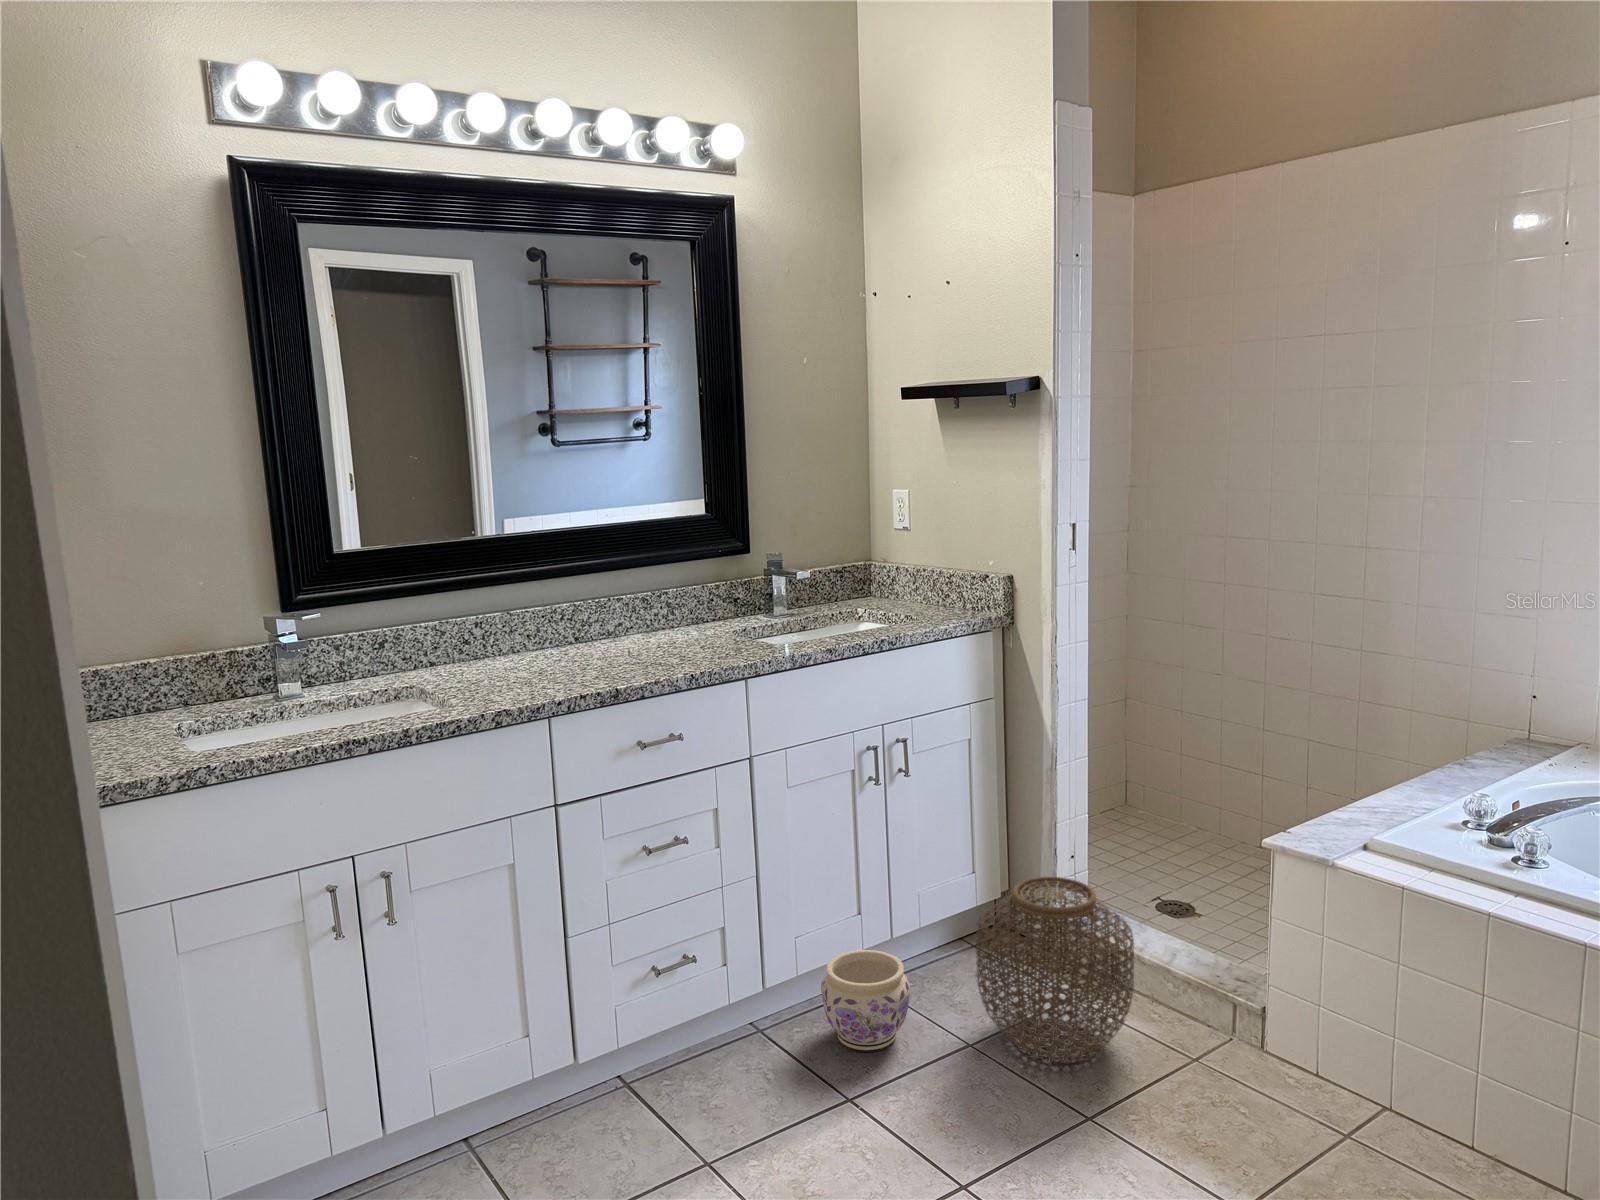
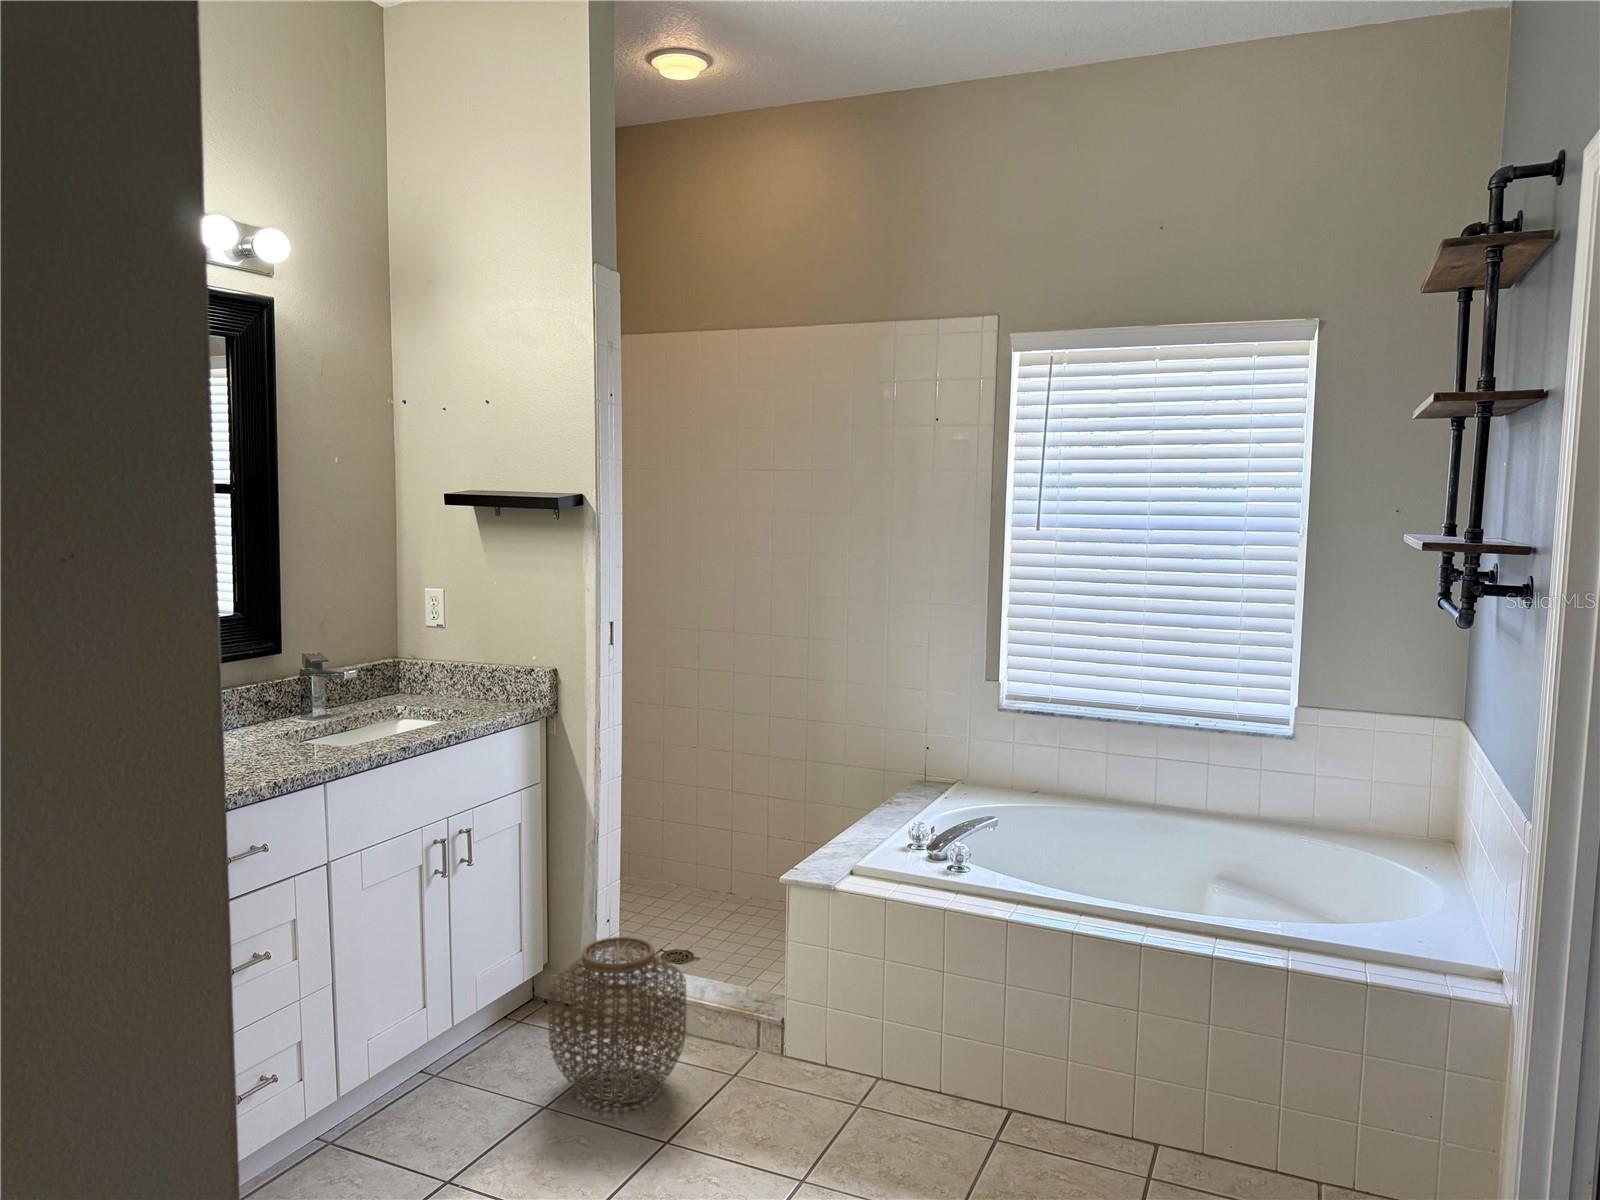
planter: present [821,950,910,1052] -> none [399,1036,488,1137]

